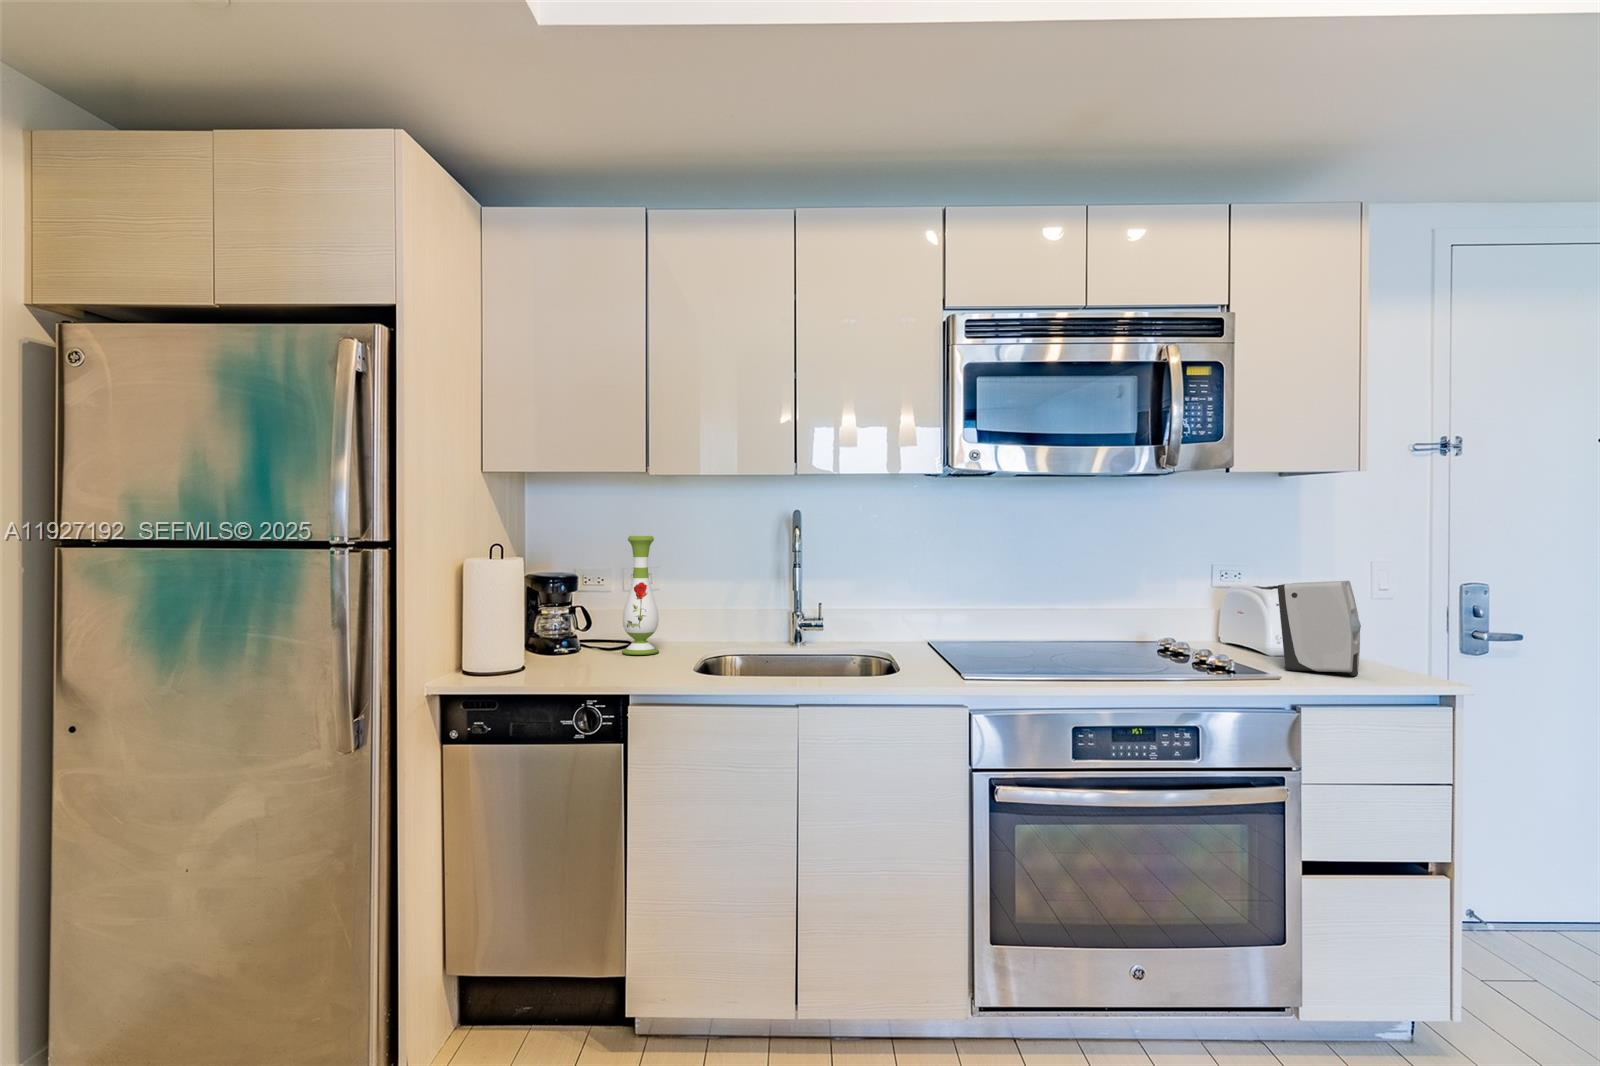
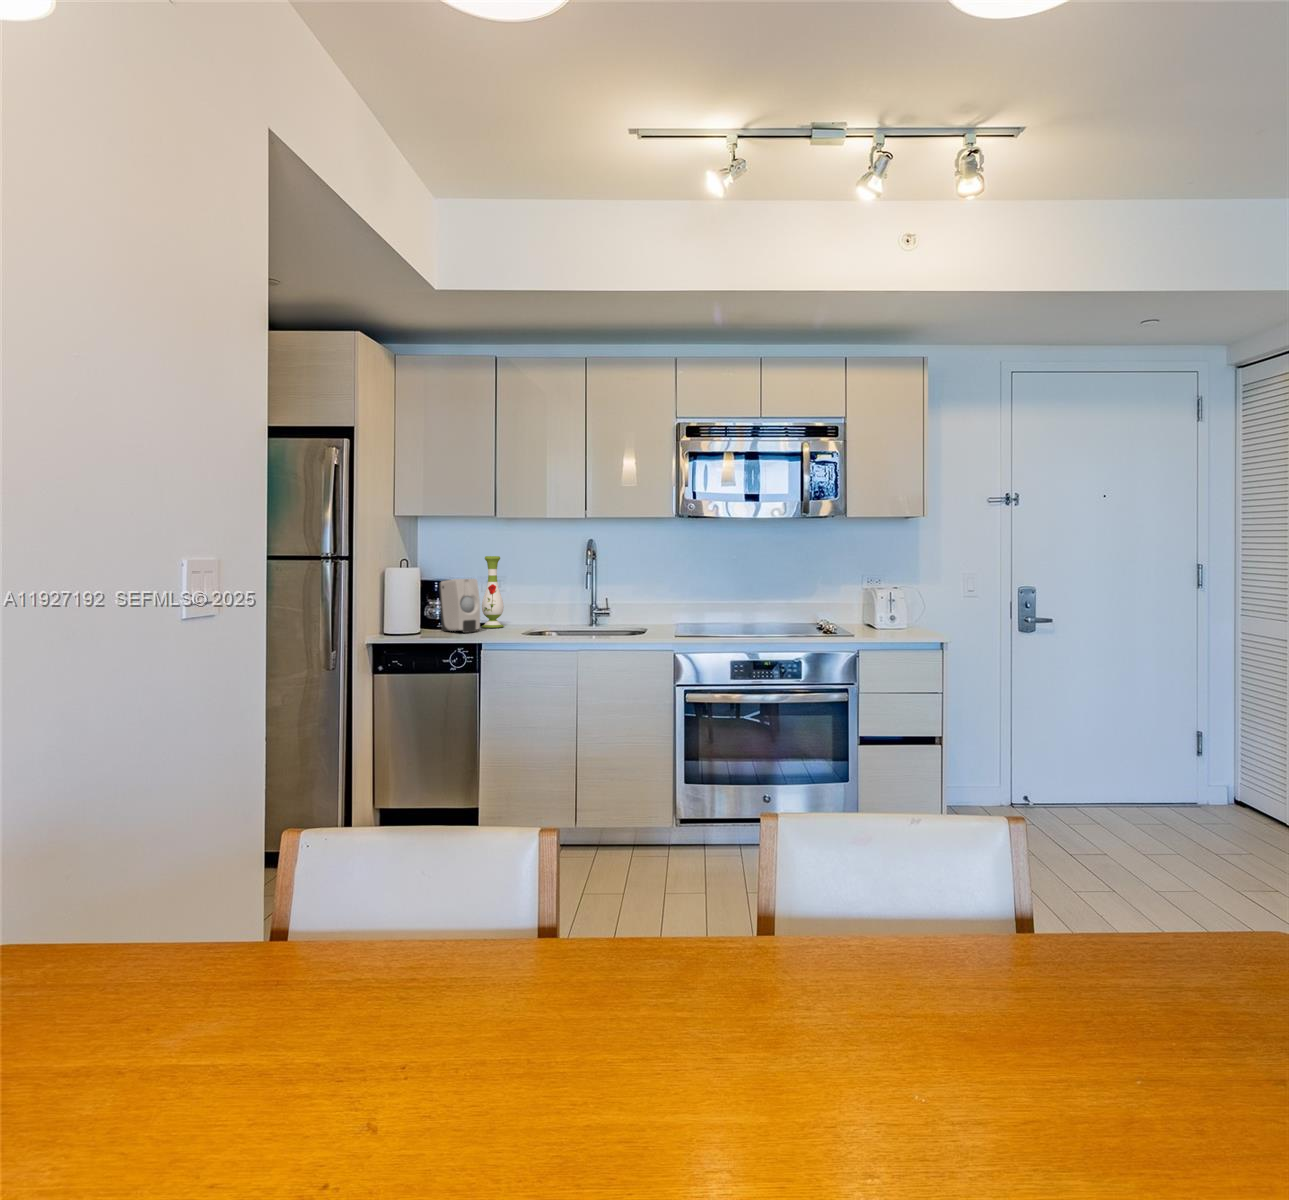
soap dispenser: present [1278,581,1361,676] -> present [439,579,480,633]

